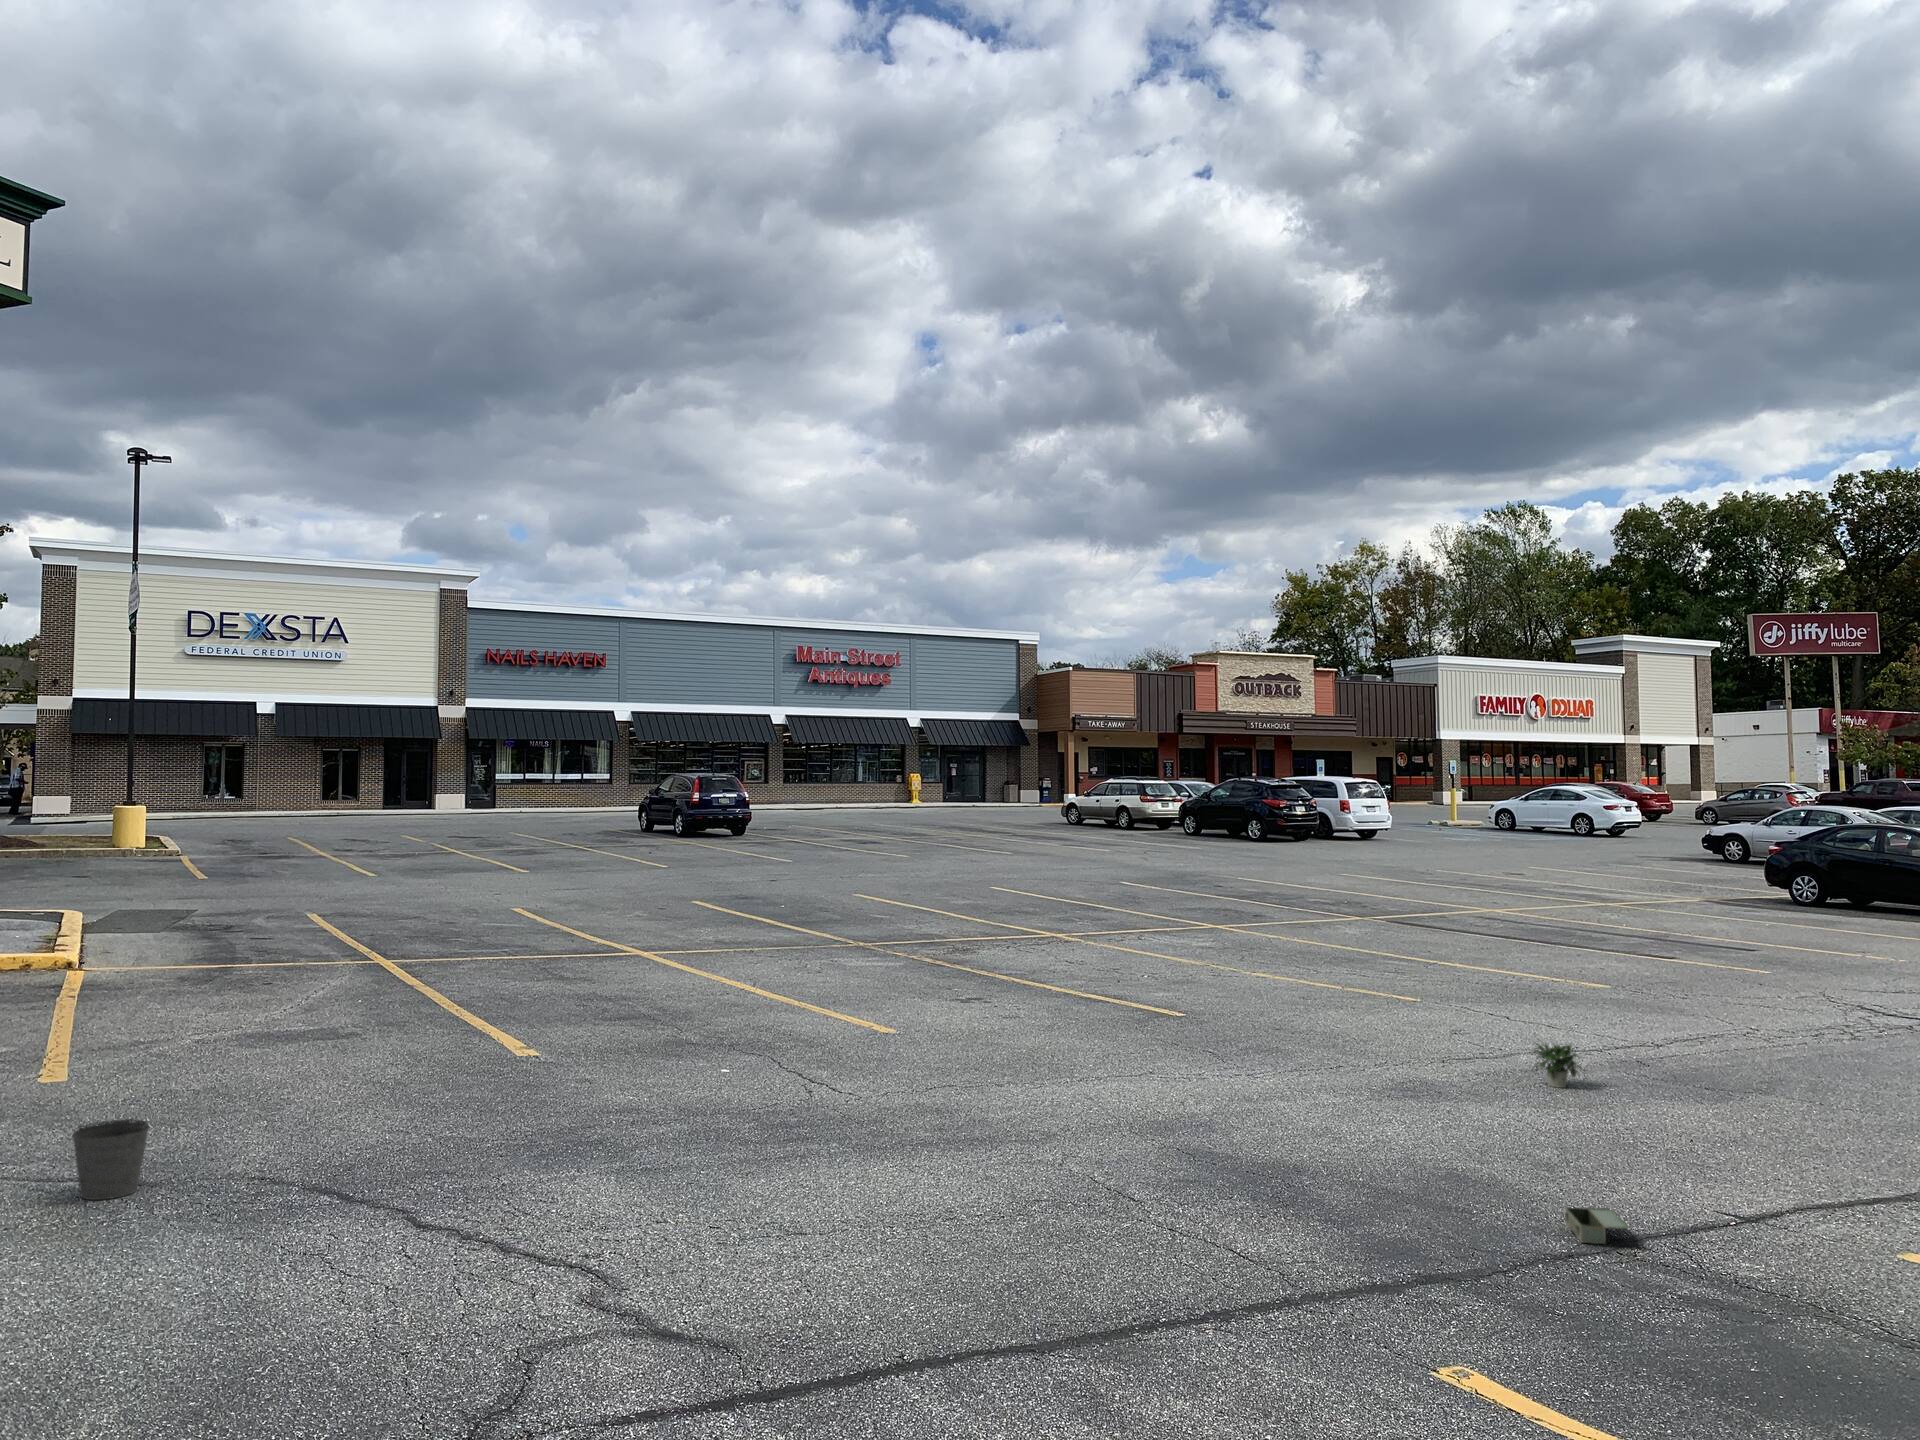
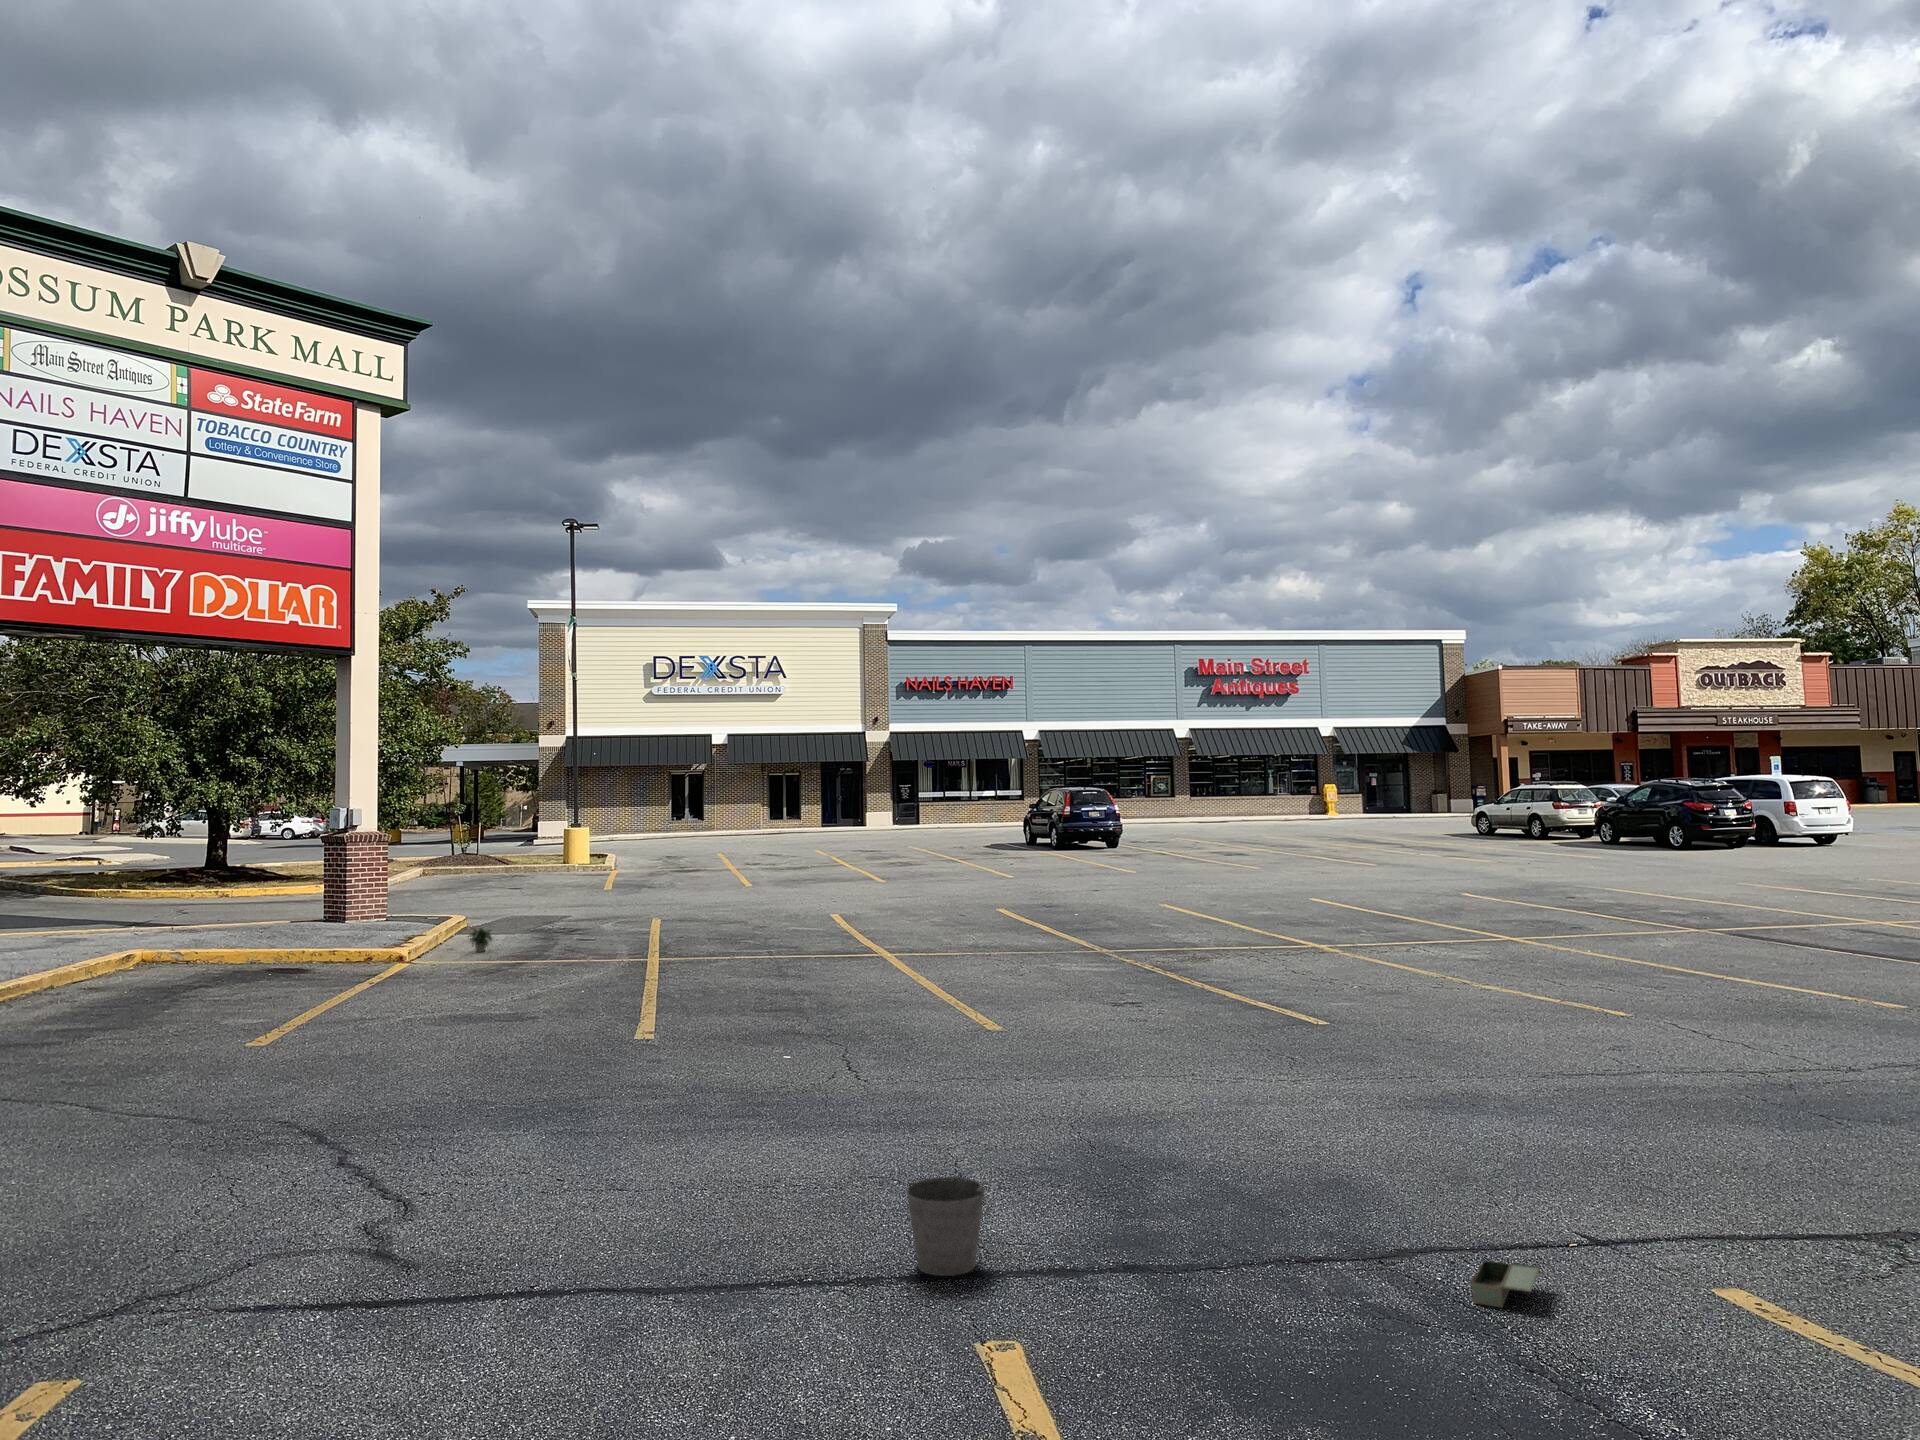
potted plant: present [1531,1044,1580,1088] -> present [468,928,492,952]
bucket: present [72,1119,149,1200] -> present [906,1177,985,1276]

